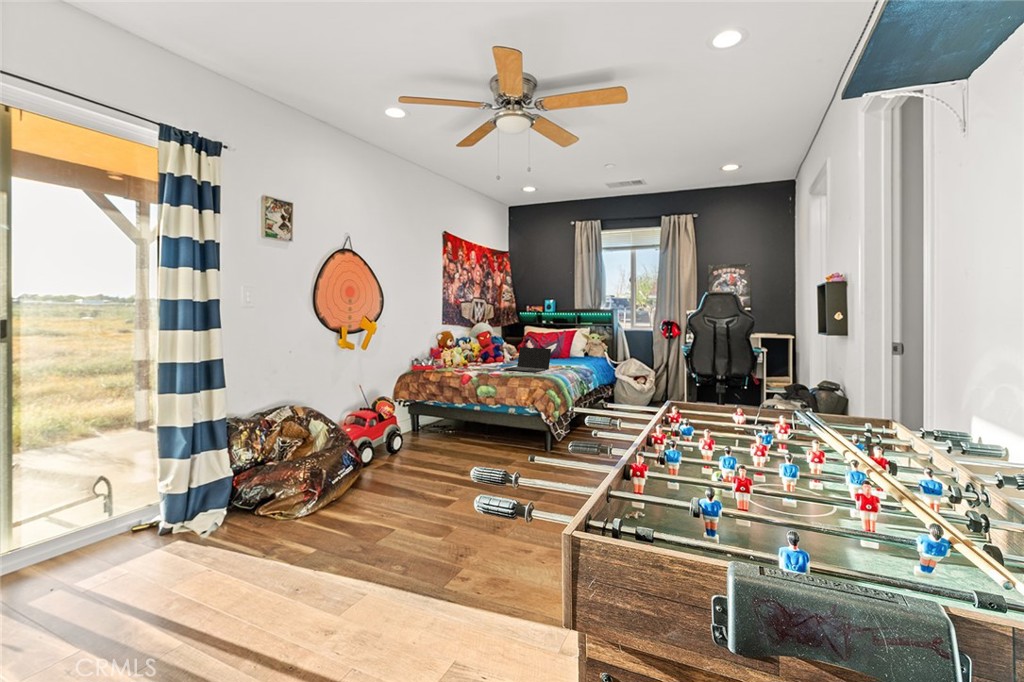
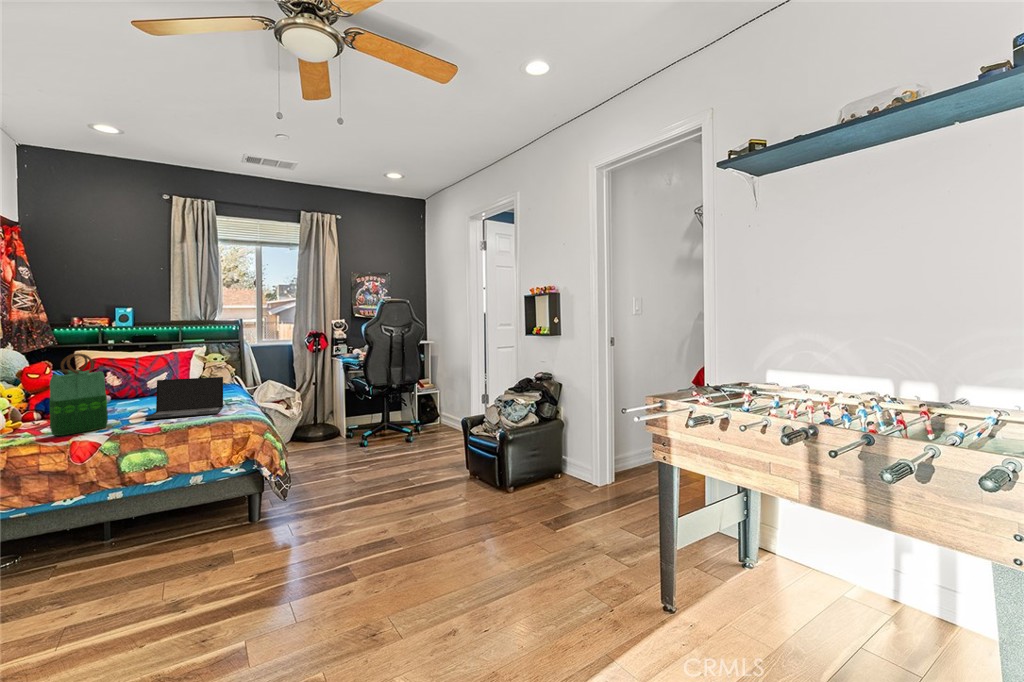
tote bag: none [462,328,486,371] -> present [49,354,108,436]

